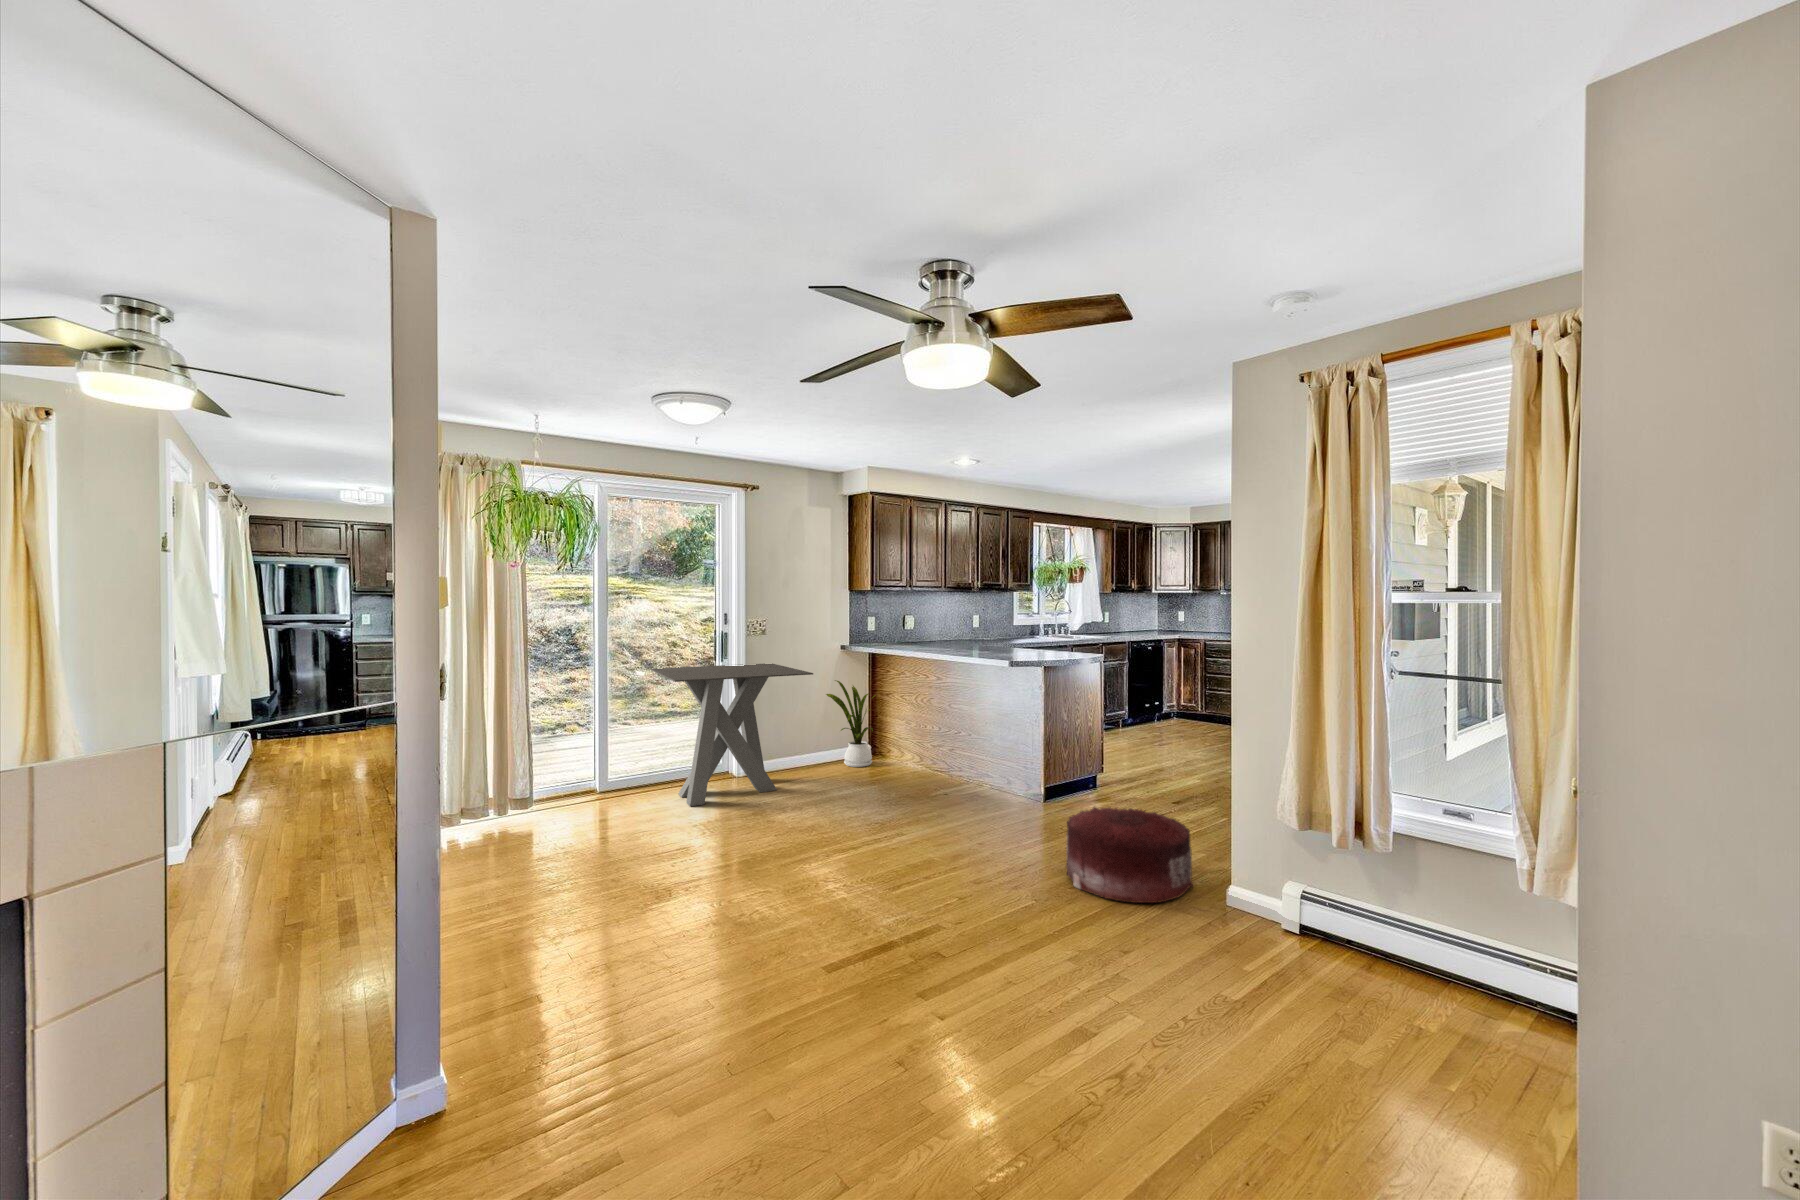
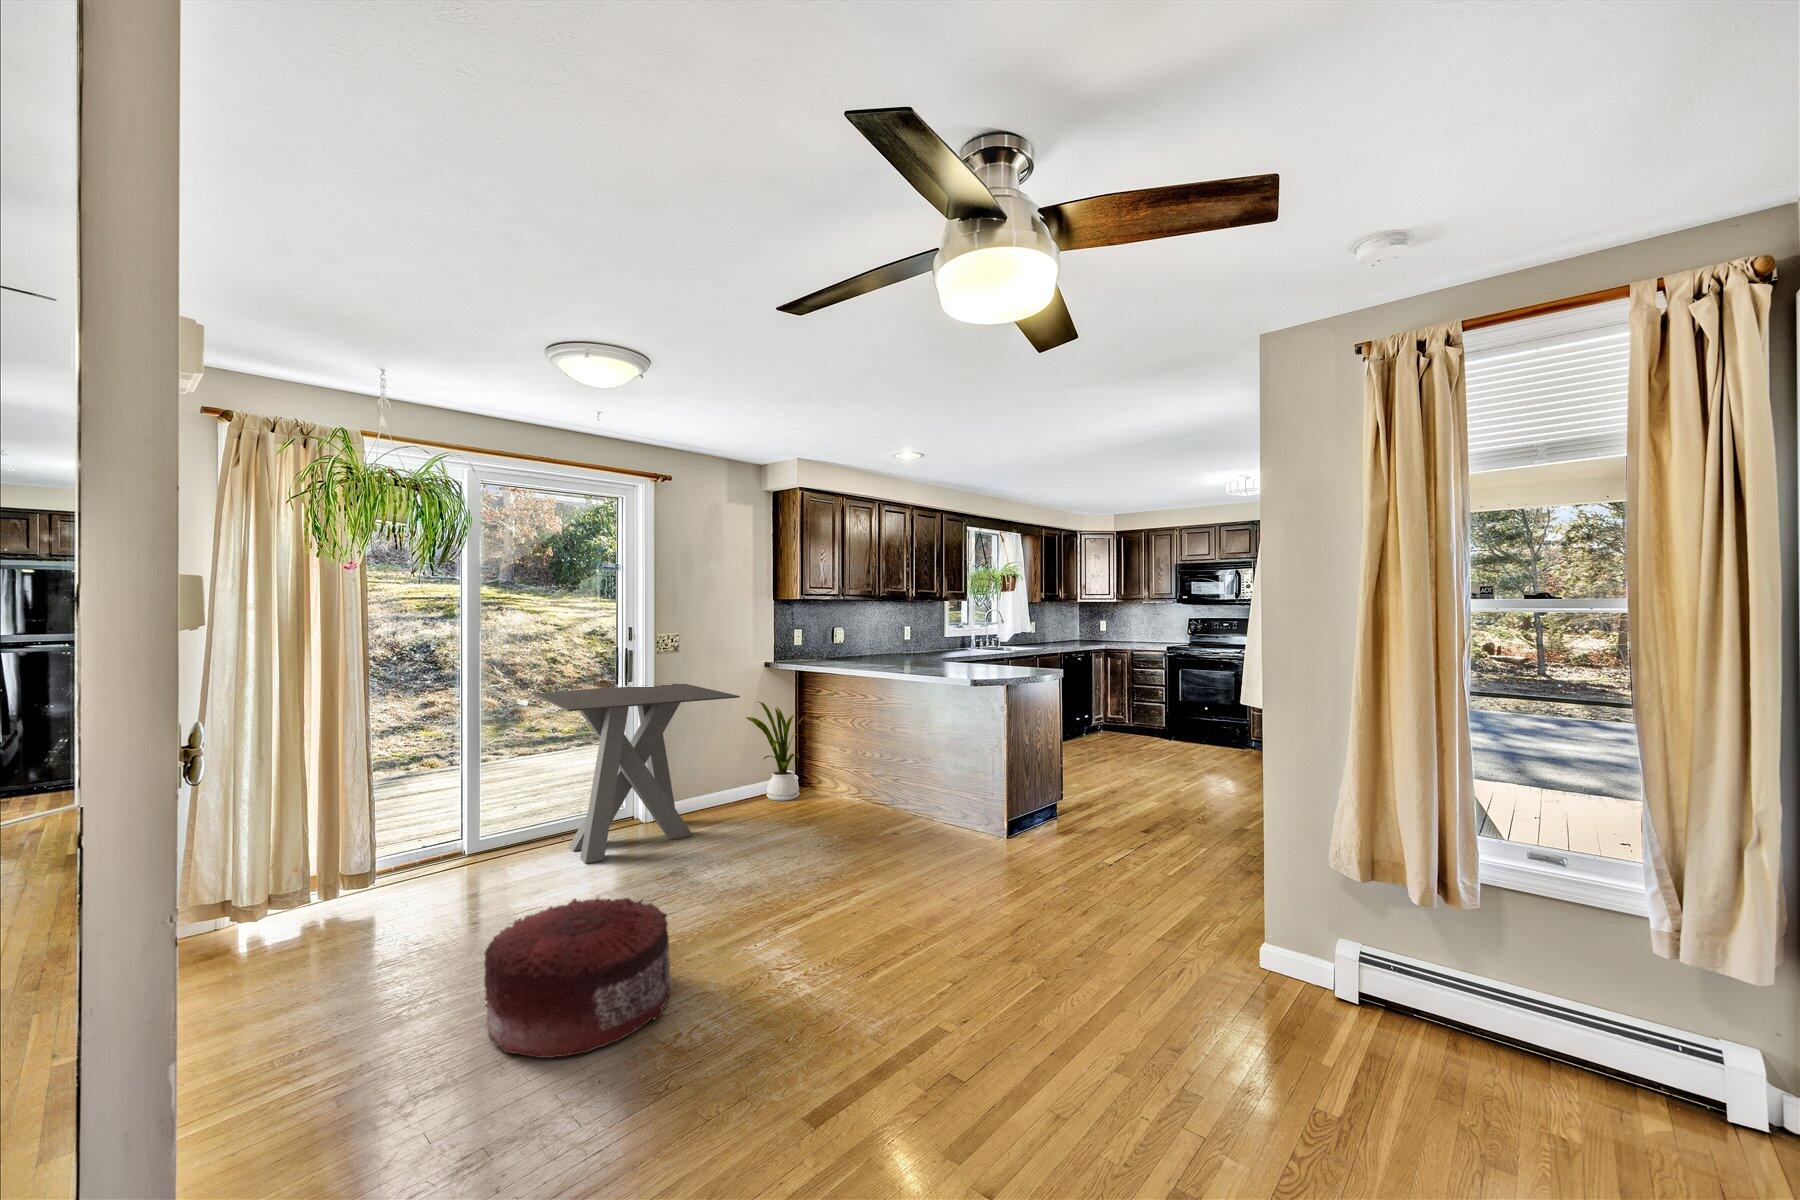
pouf: present [1066,807,1194,903] -> present [484,898,671,1058]

